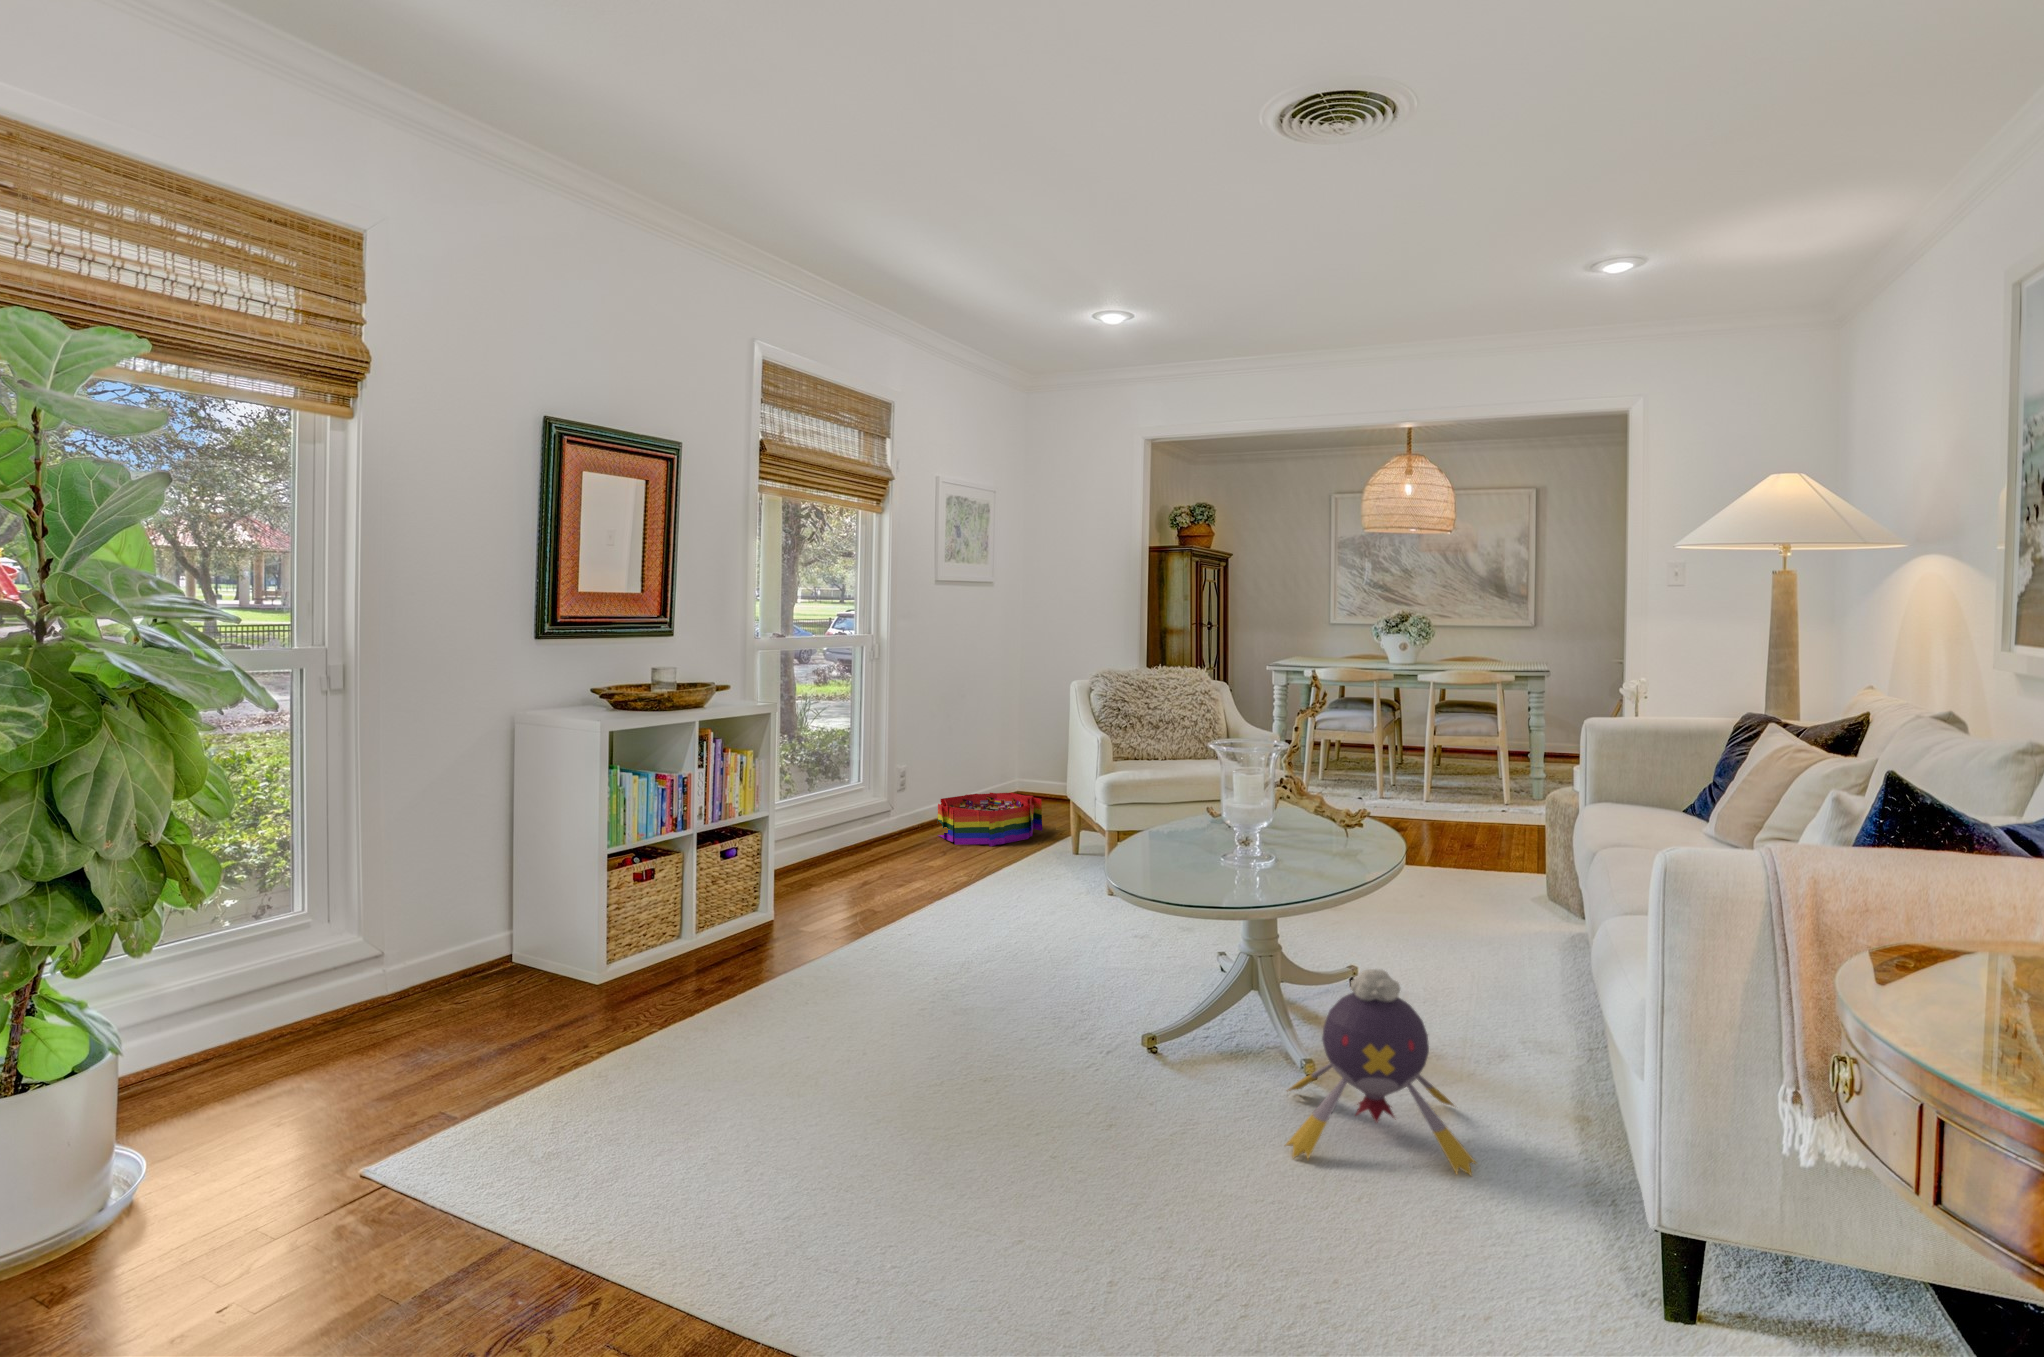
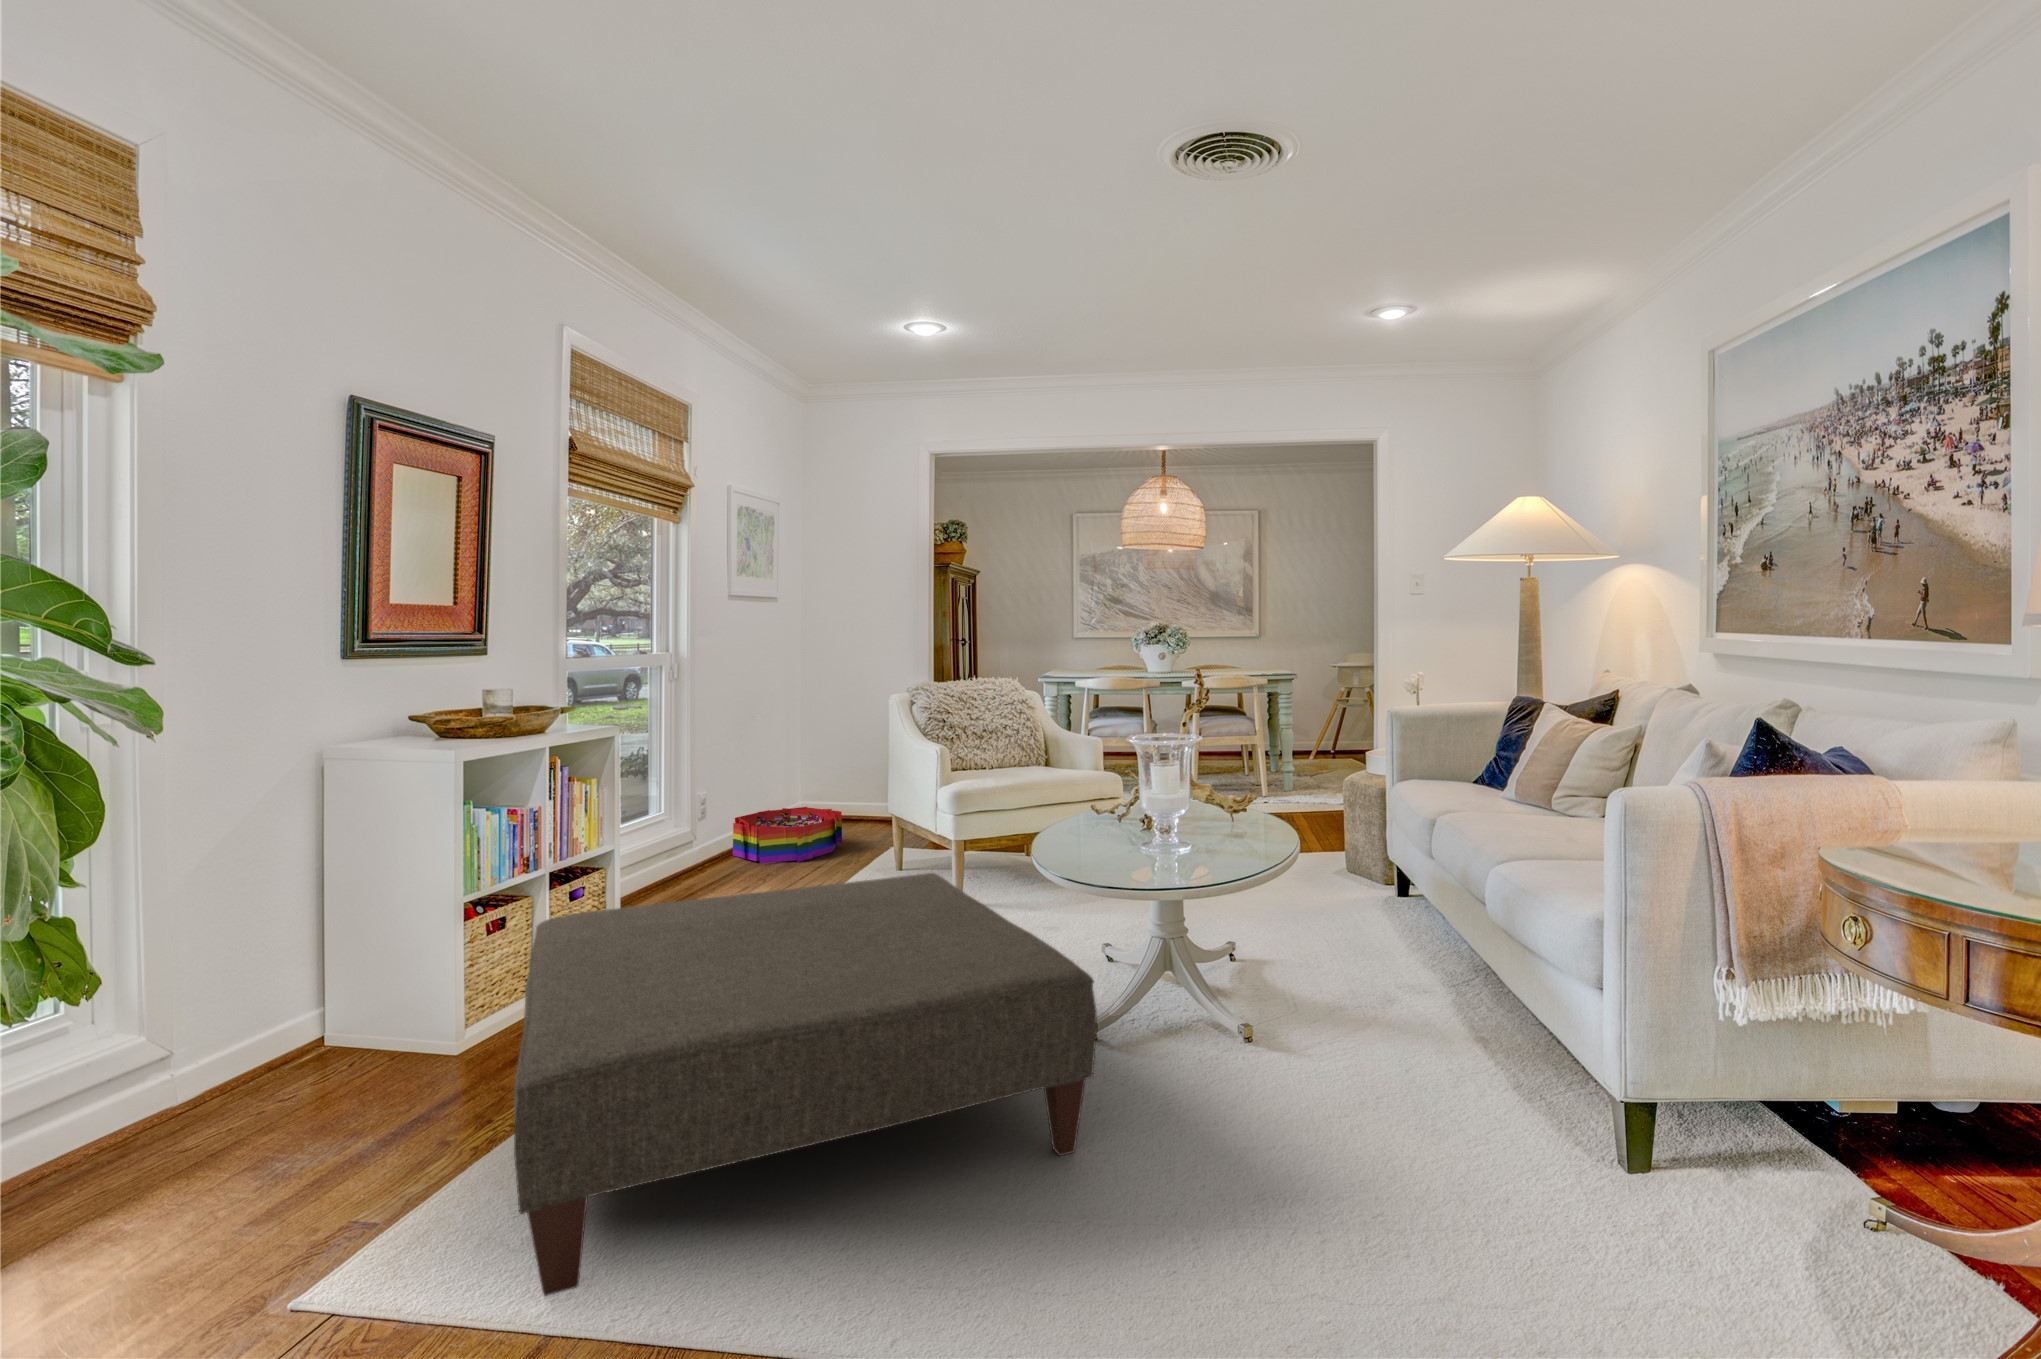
ottoman: none [494,861,1056,1189] -> present [514,873,1097,1296]
plush toy: present [1286,969,1476,1175] -> none [1245,937,1430,1112]

